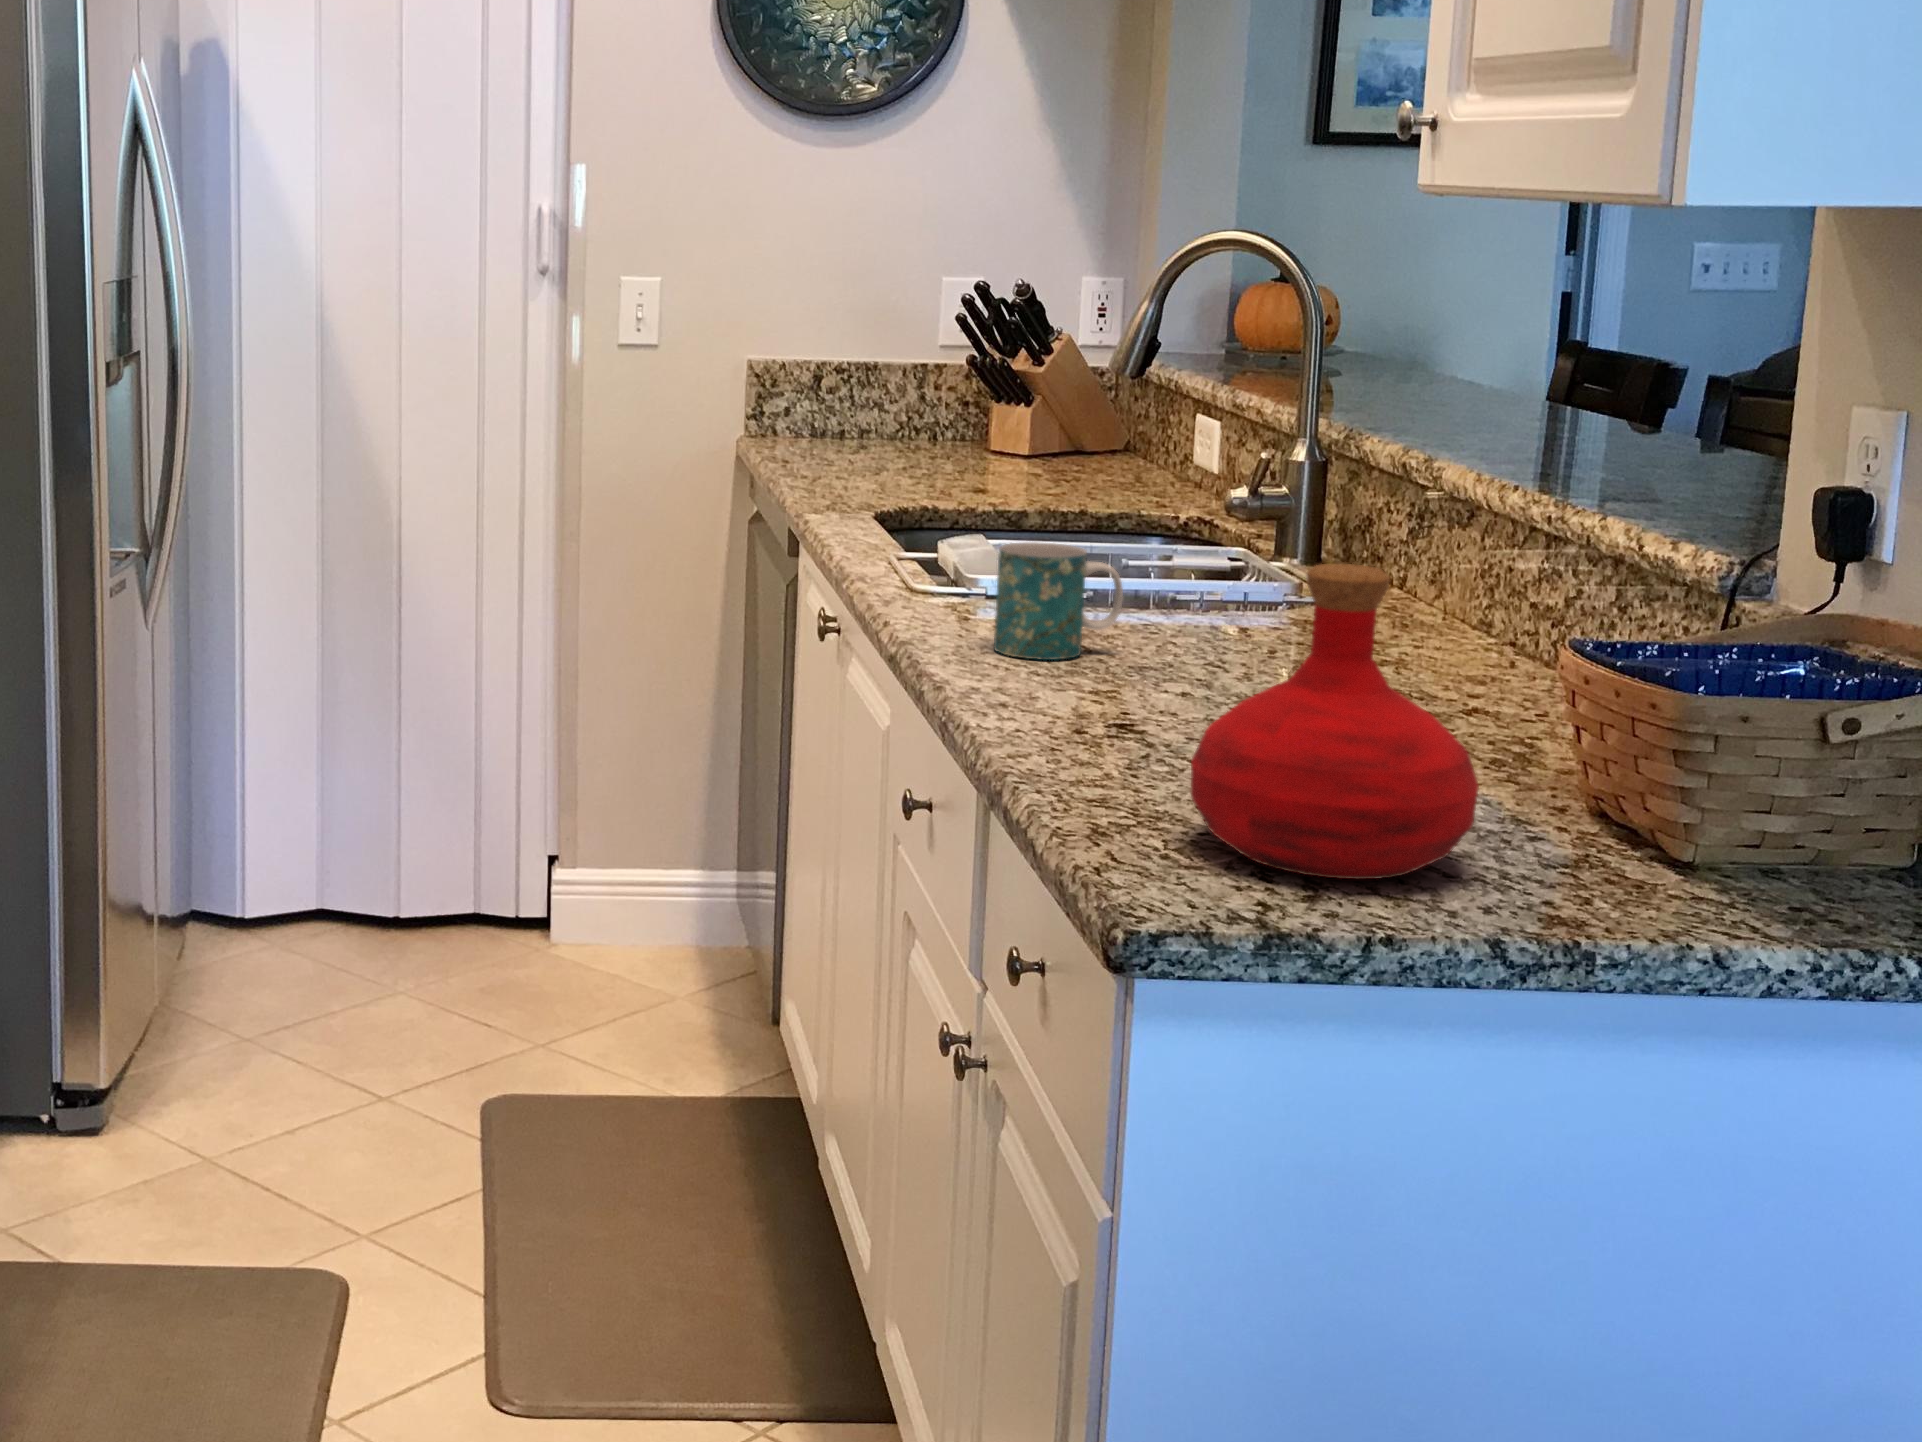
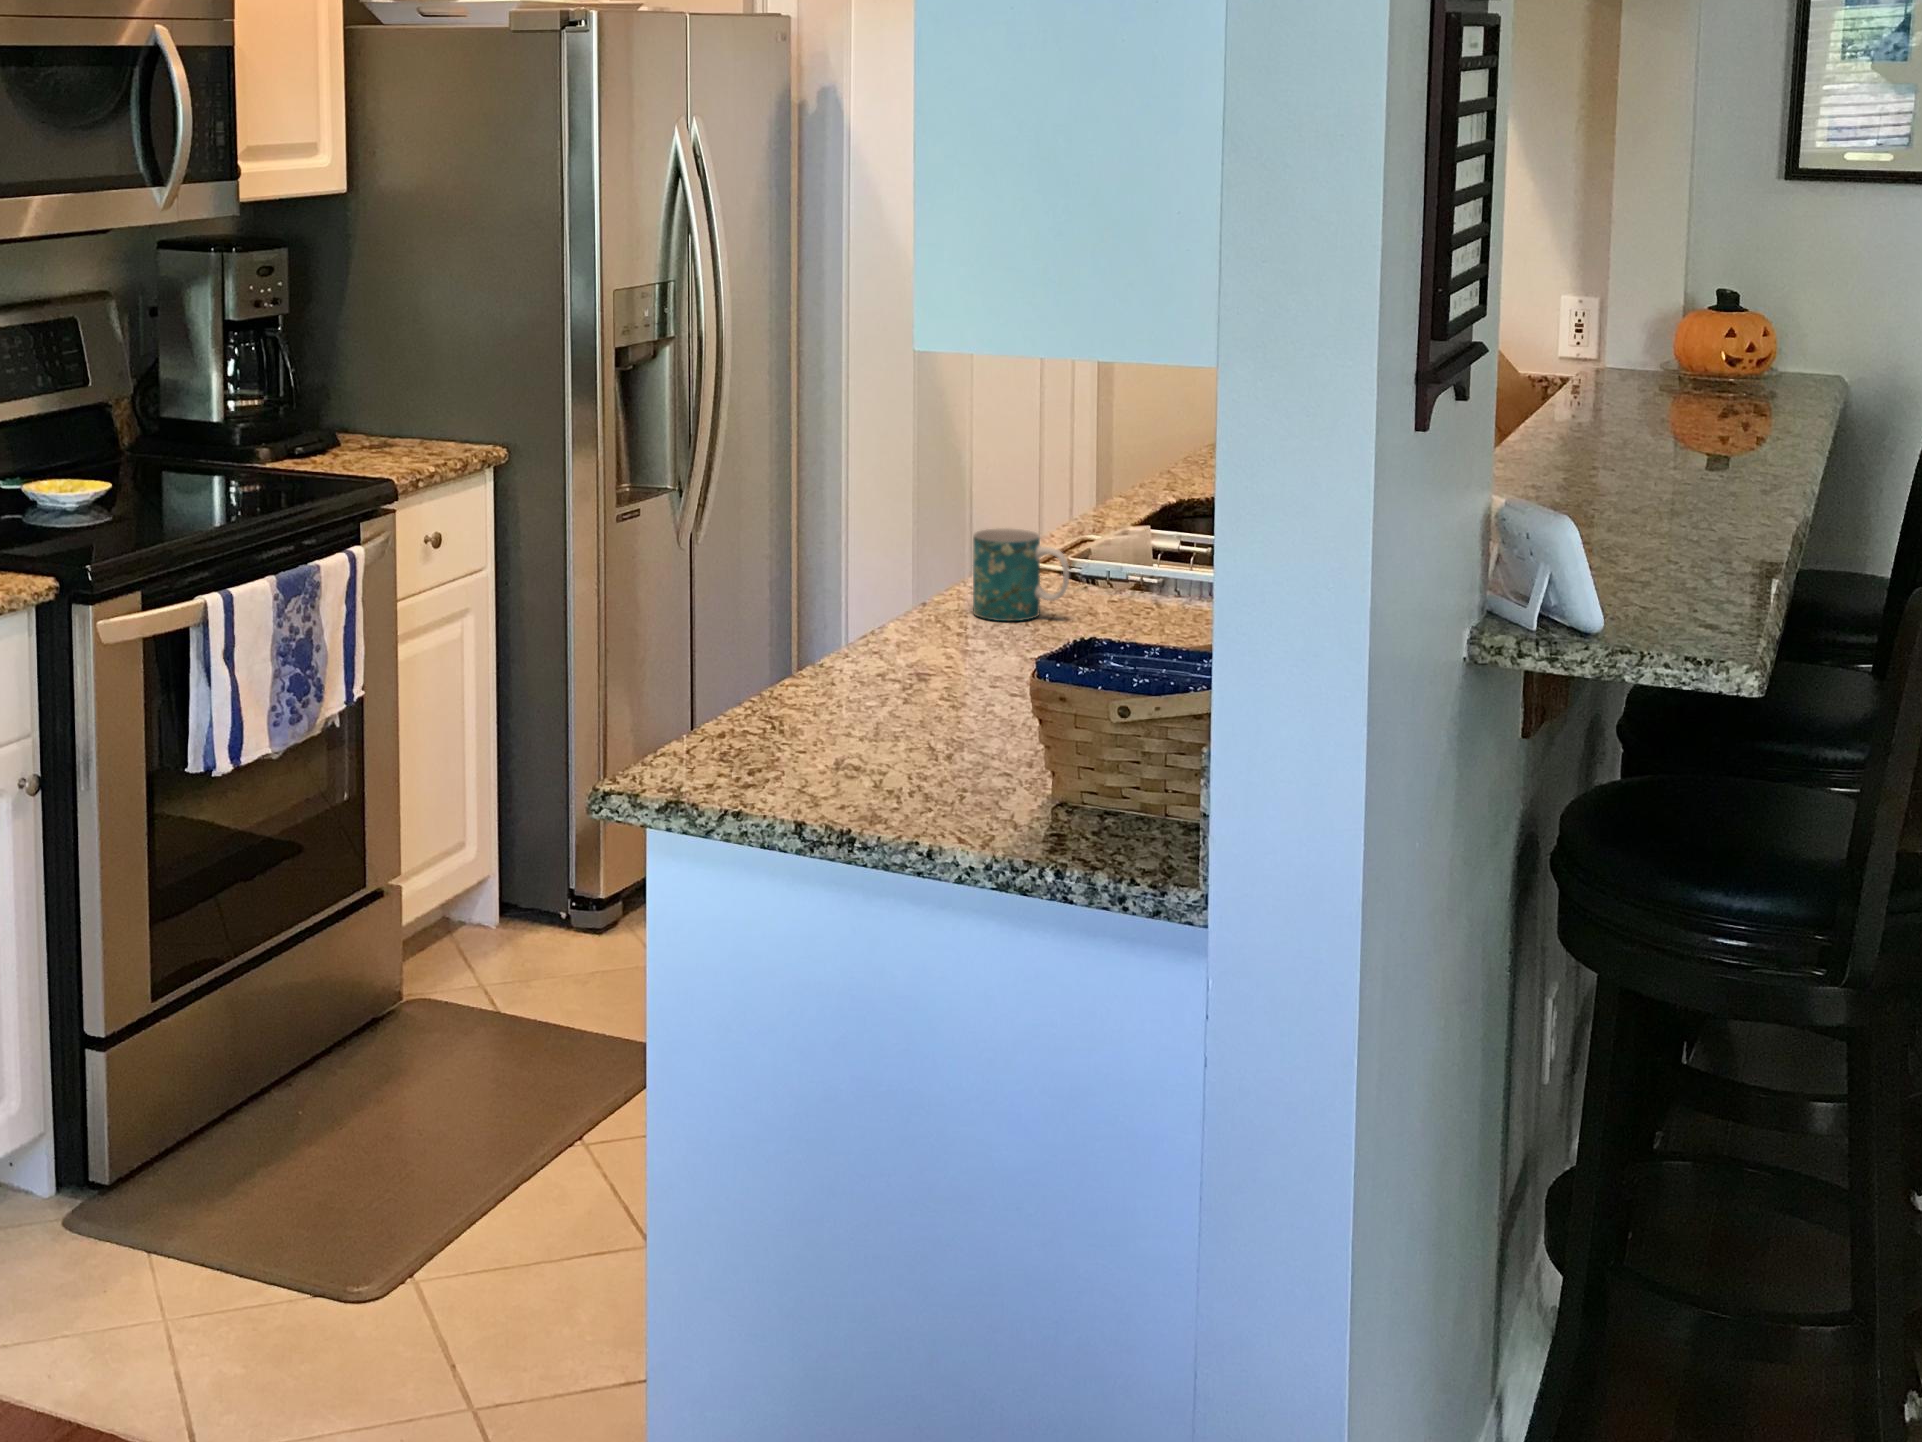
bottle: present [1191,564,1479,879] -> none [737,558,927,780]

